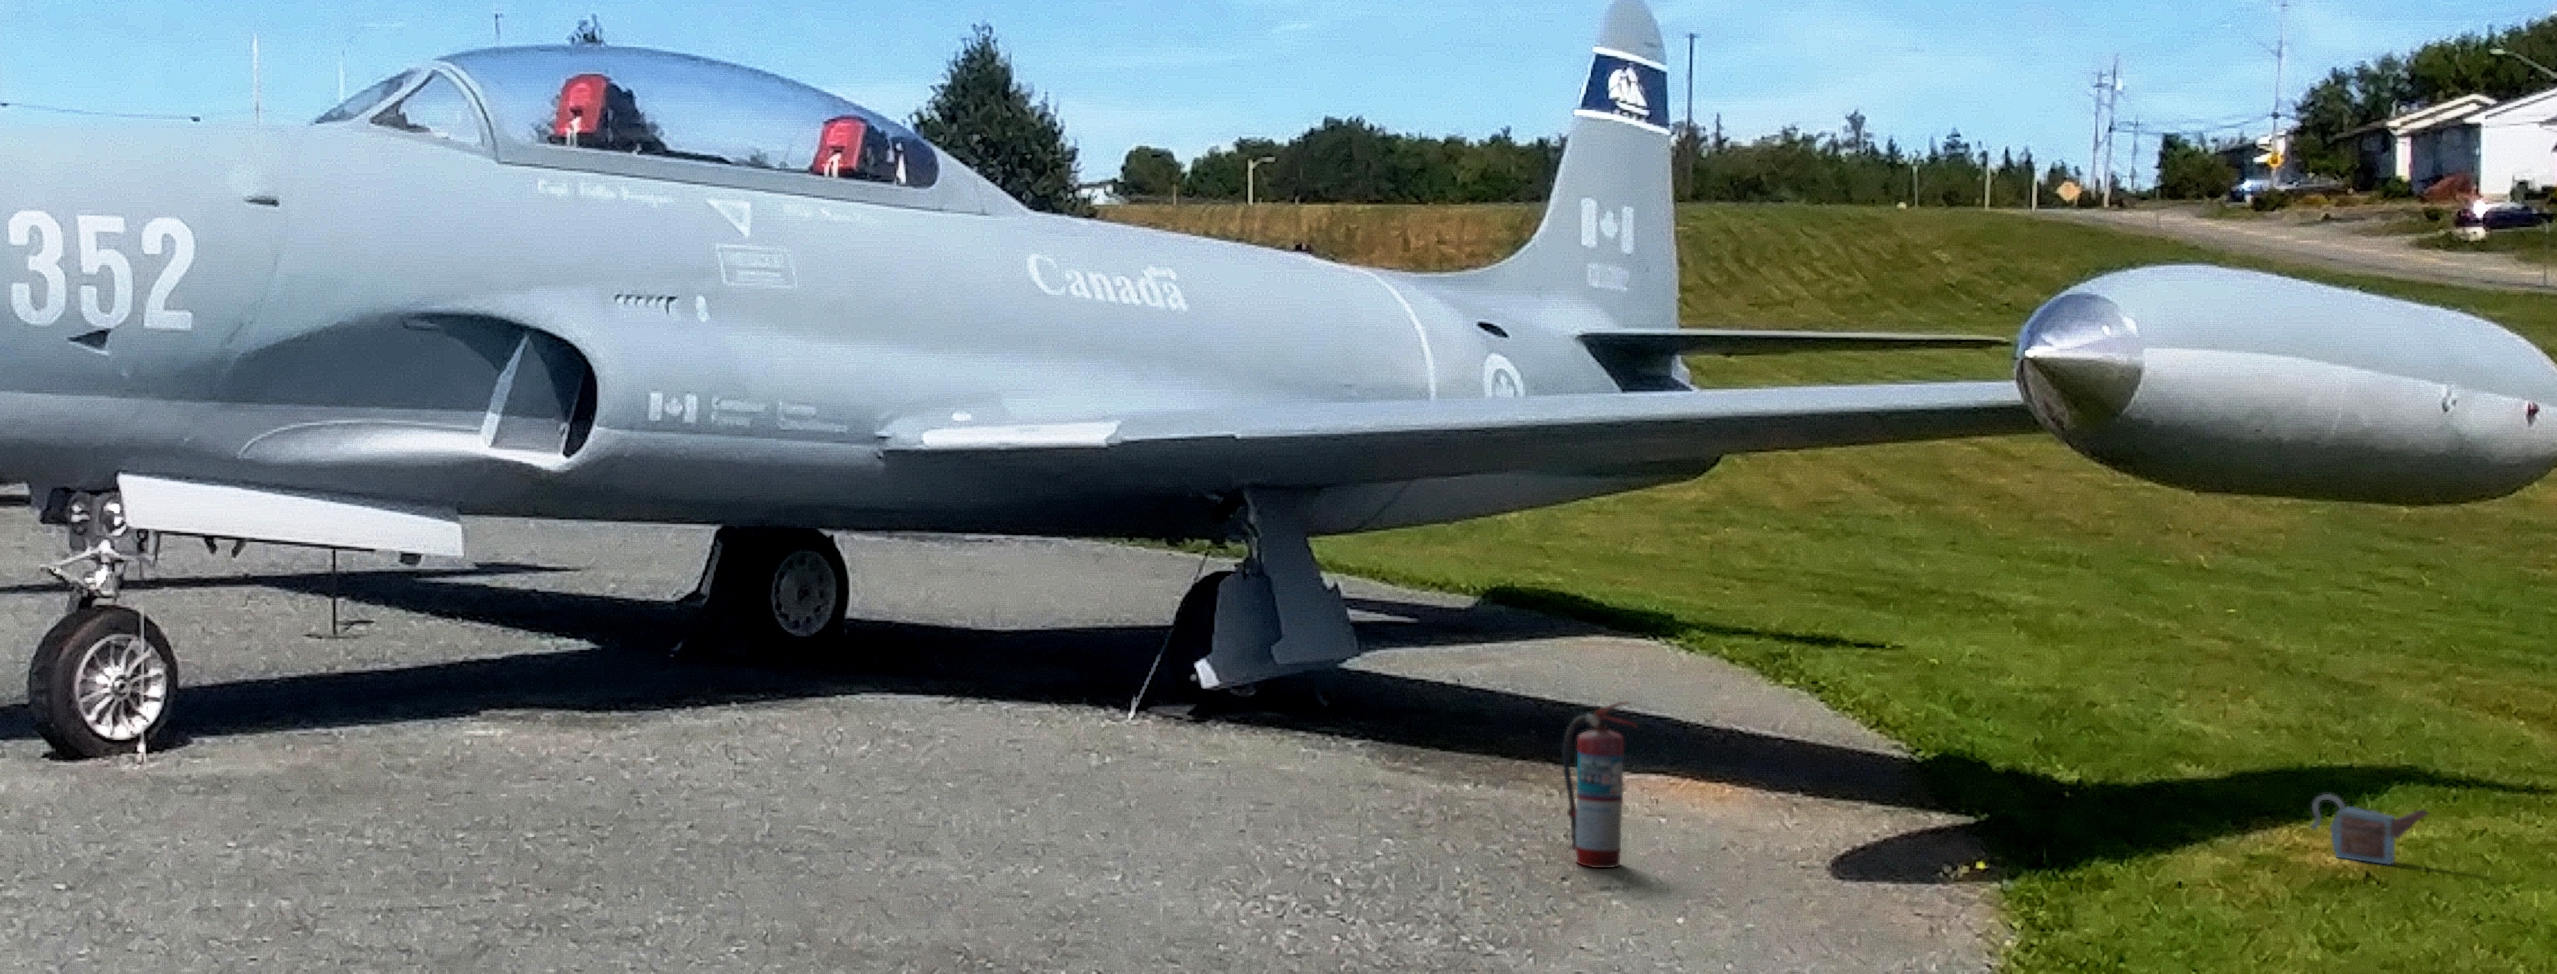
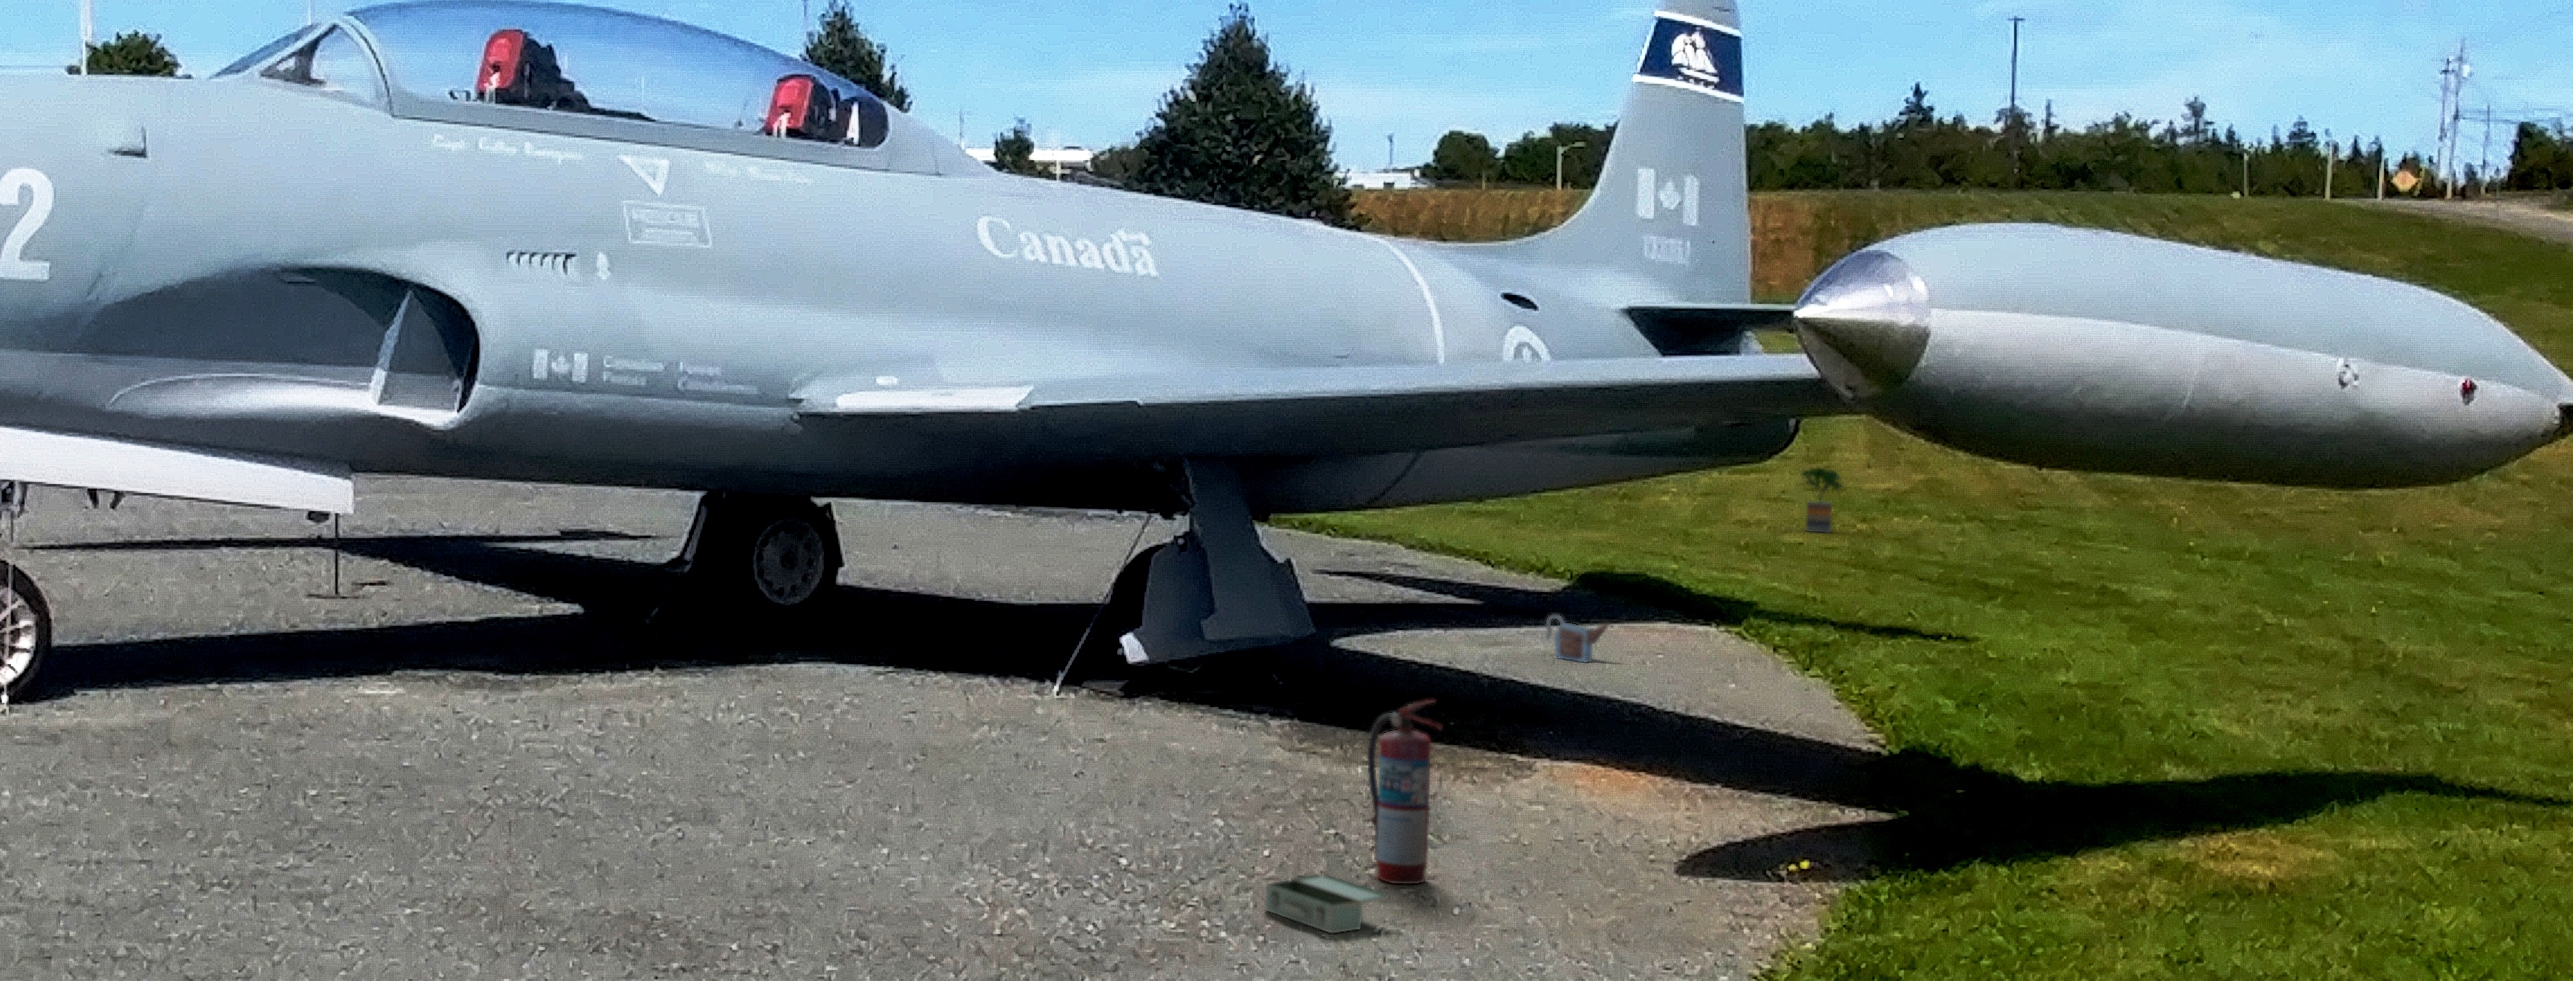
potted tree: none [1677,483,1721,546] -> present [1801,468,1843,533]
watering can: present [2311,794,2428,864] -> present [1545,615,1607,662]
toolbox: none [1507,860,1623,910] -> present [1266,874,1388,933]

